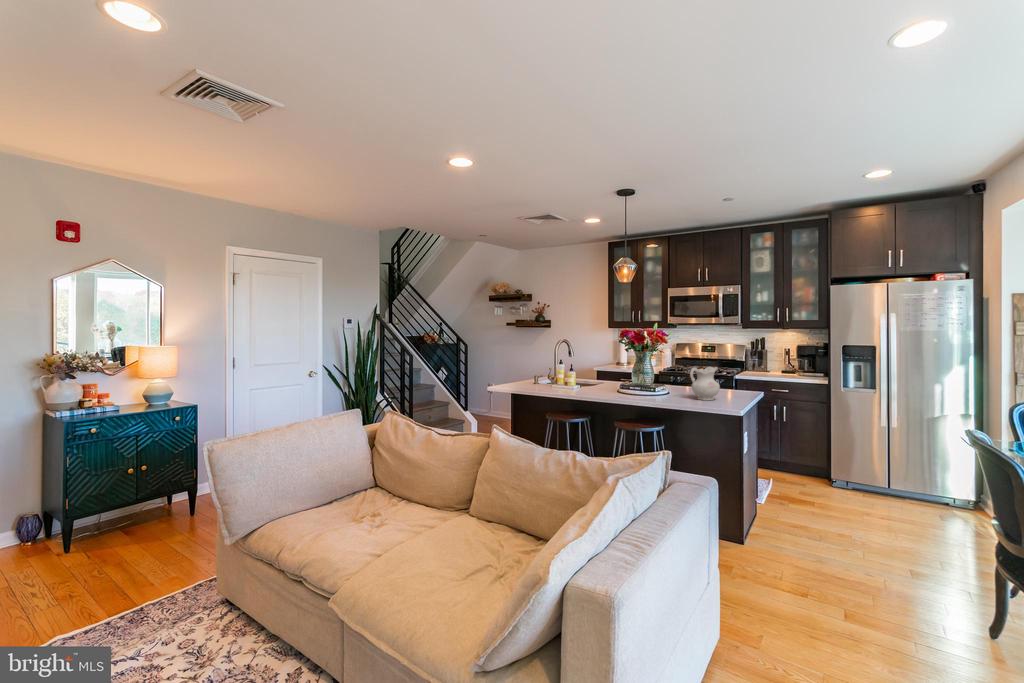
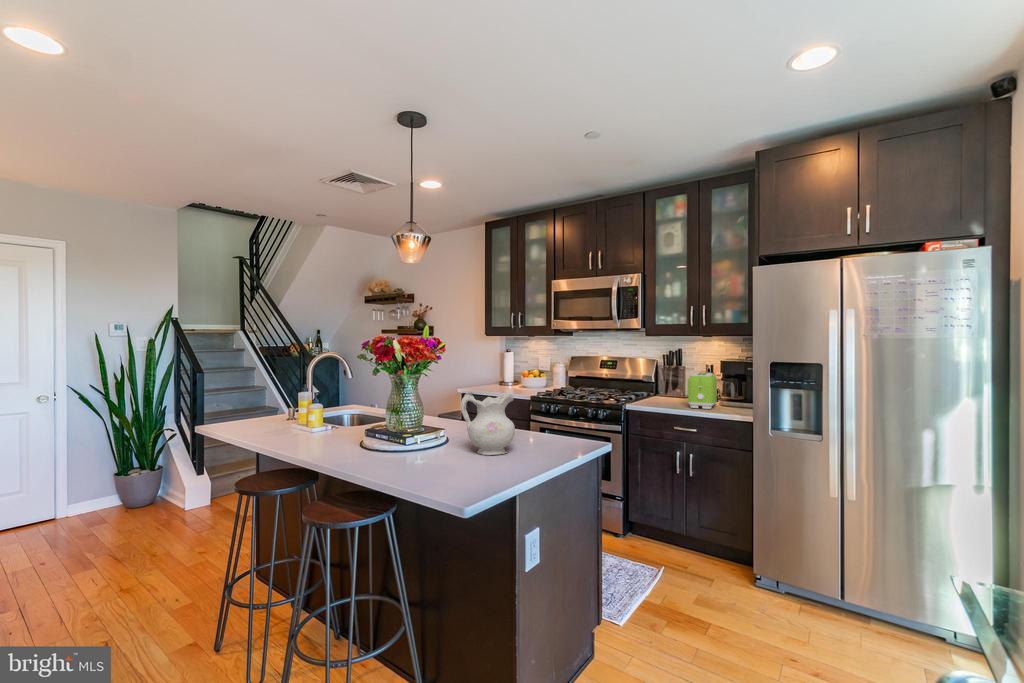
toaster: none [779,354,799,377] -> present [688,372,717,409]

